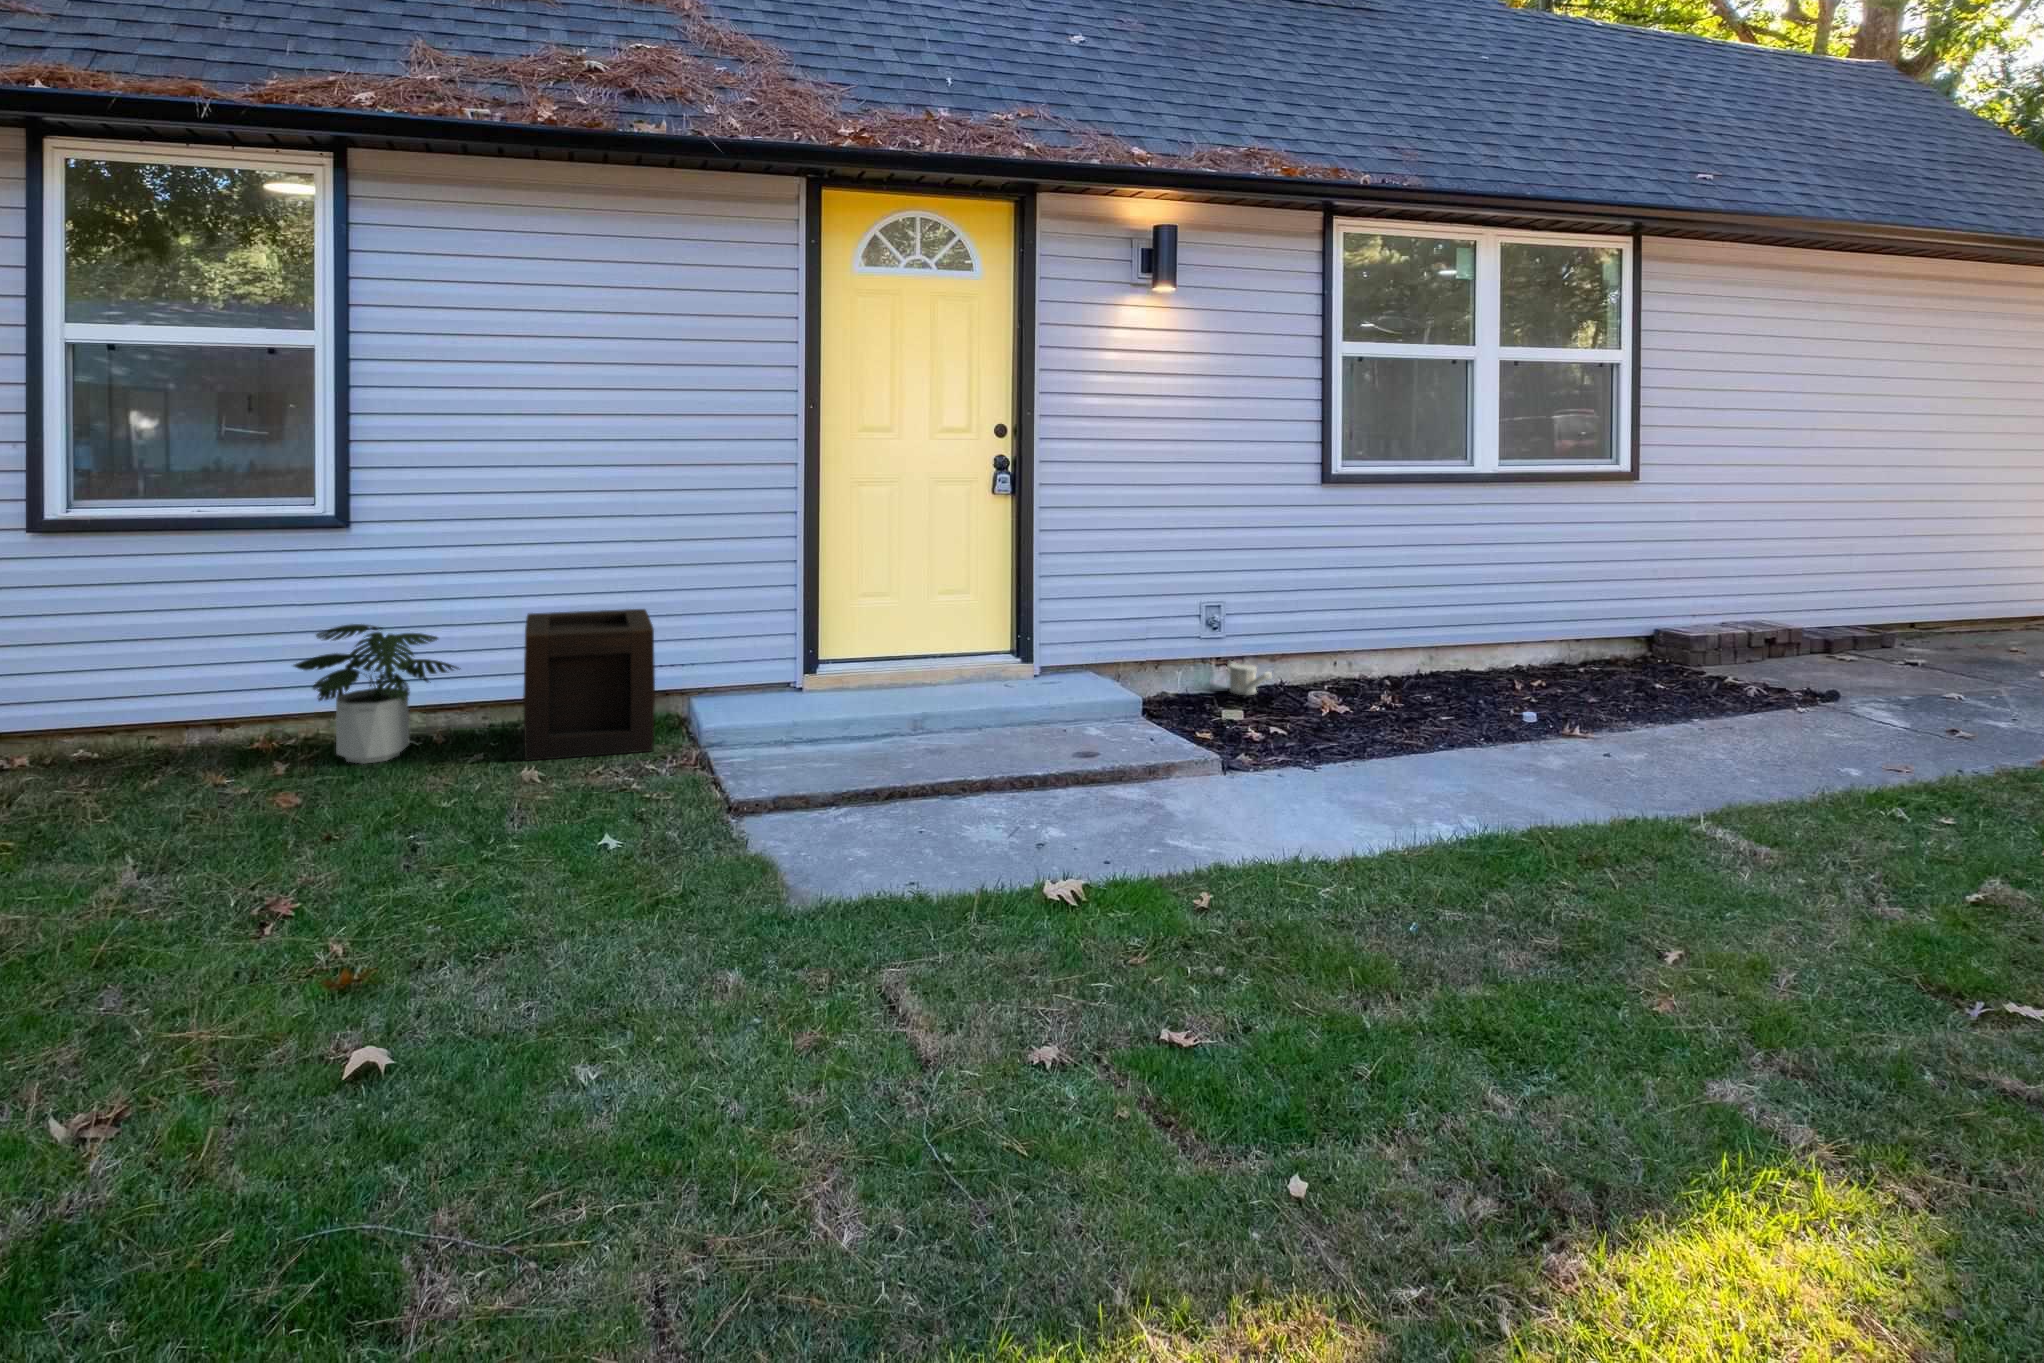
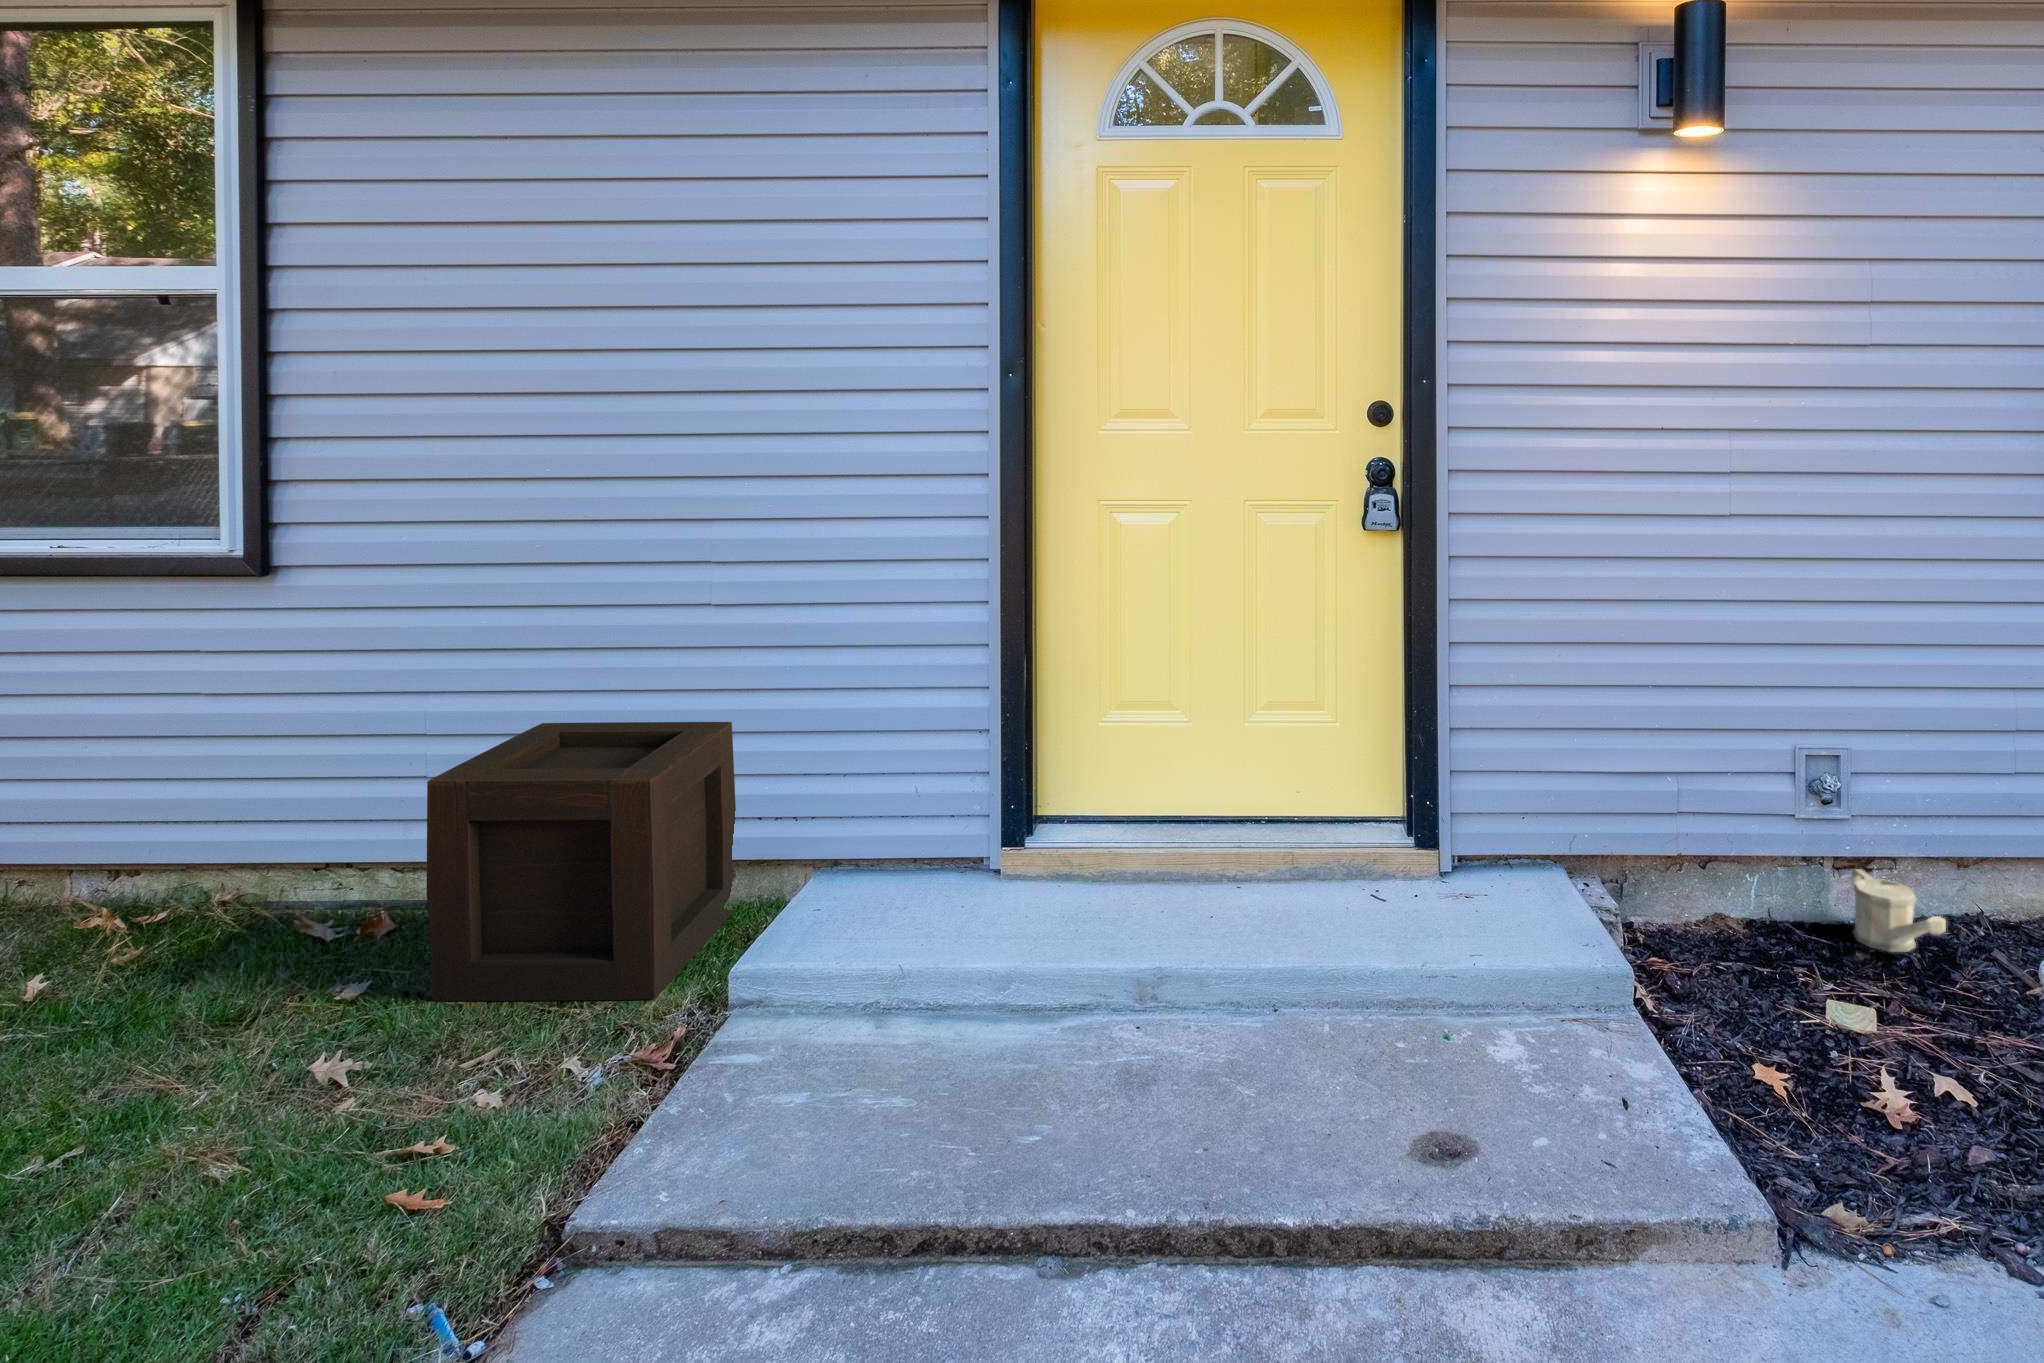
potted plant: present [293,624,461,764] -> none [85,735,387,977]

